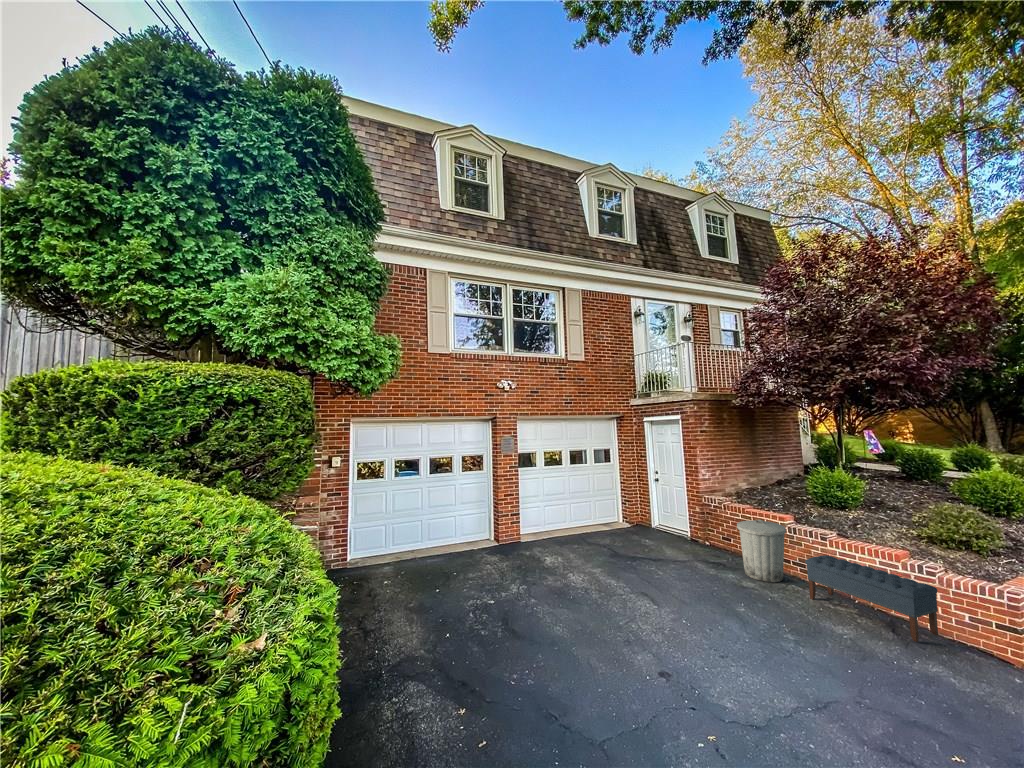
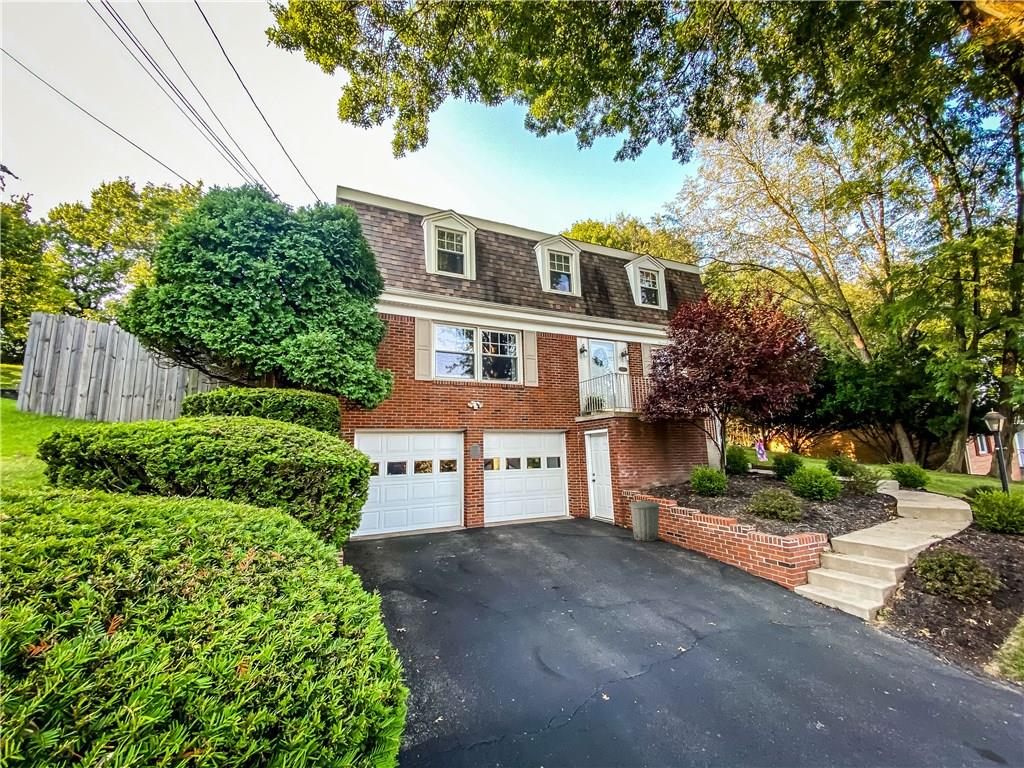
bench: present [805,555,938,642] -> none [662,519,725,561]

